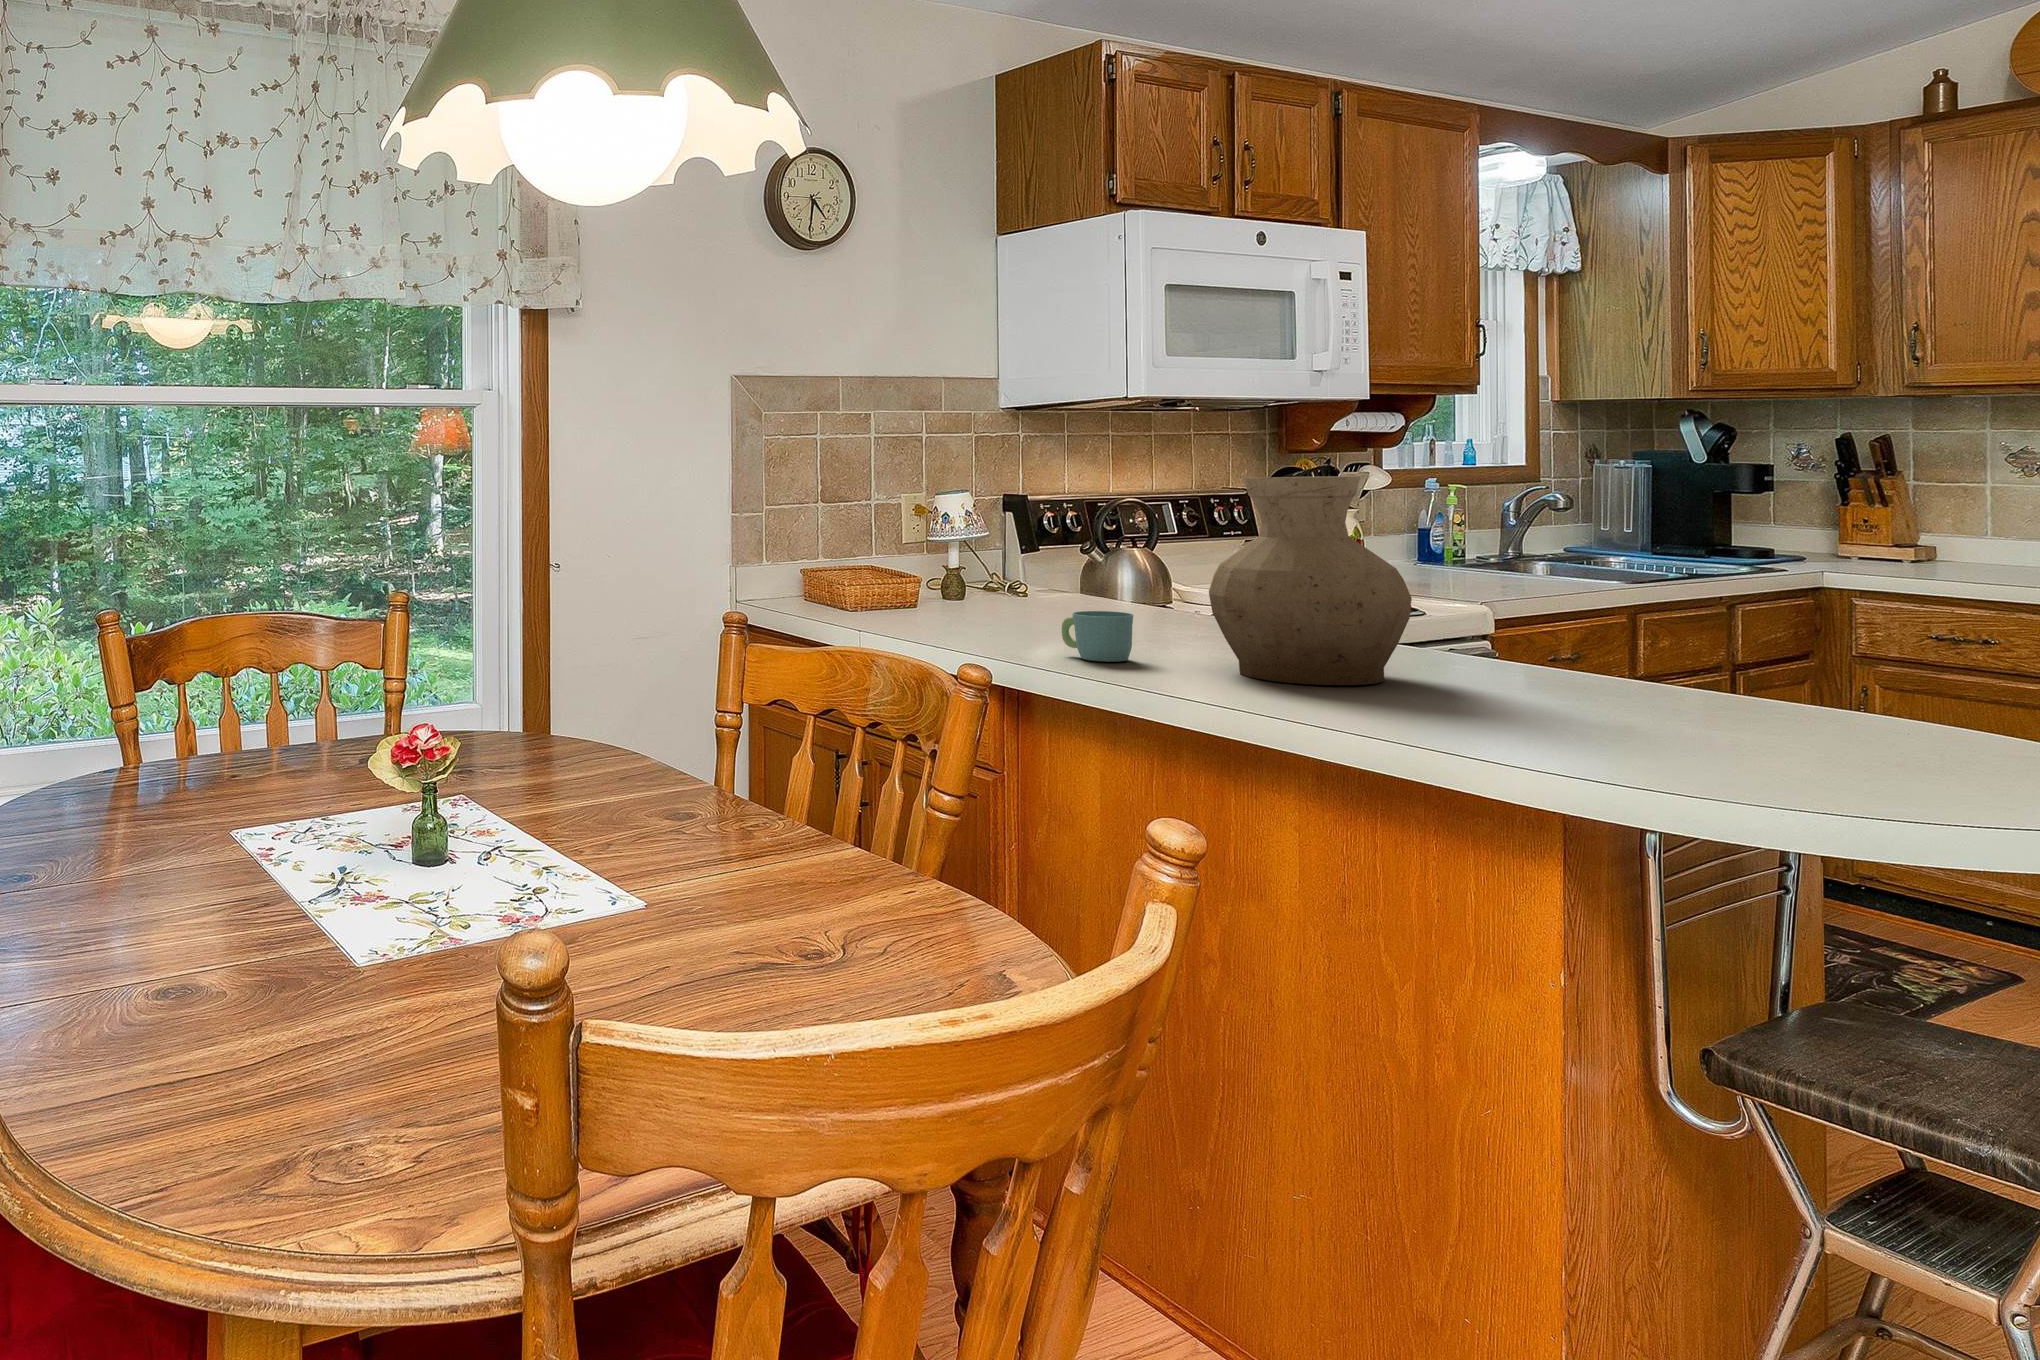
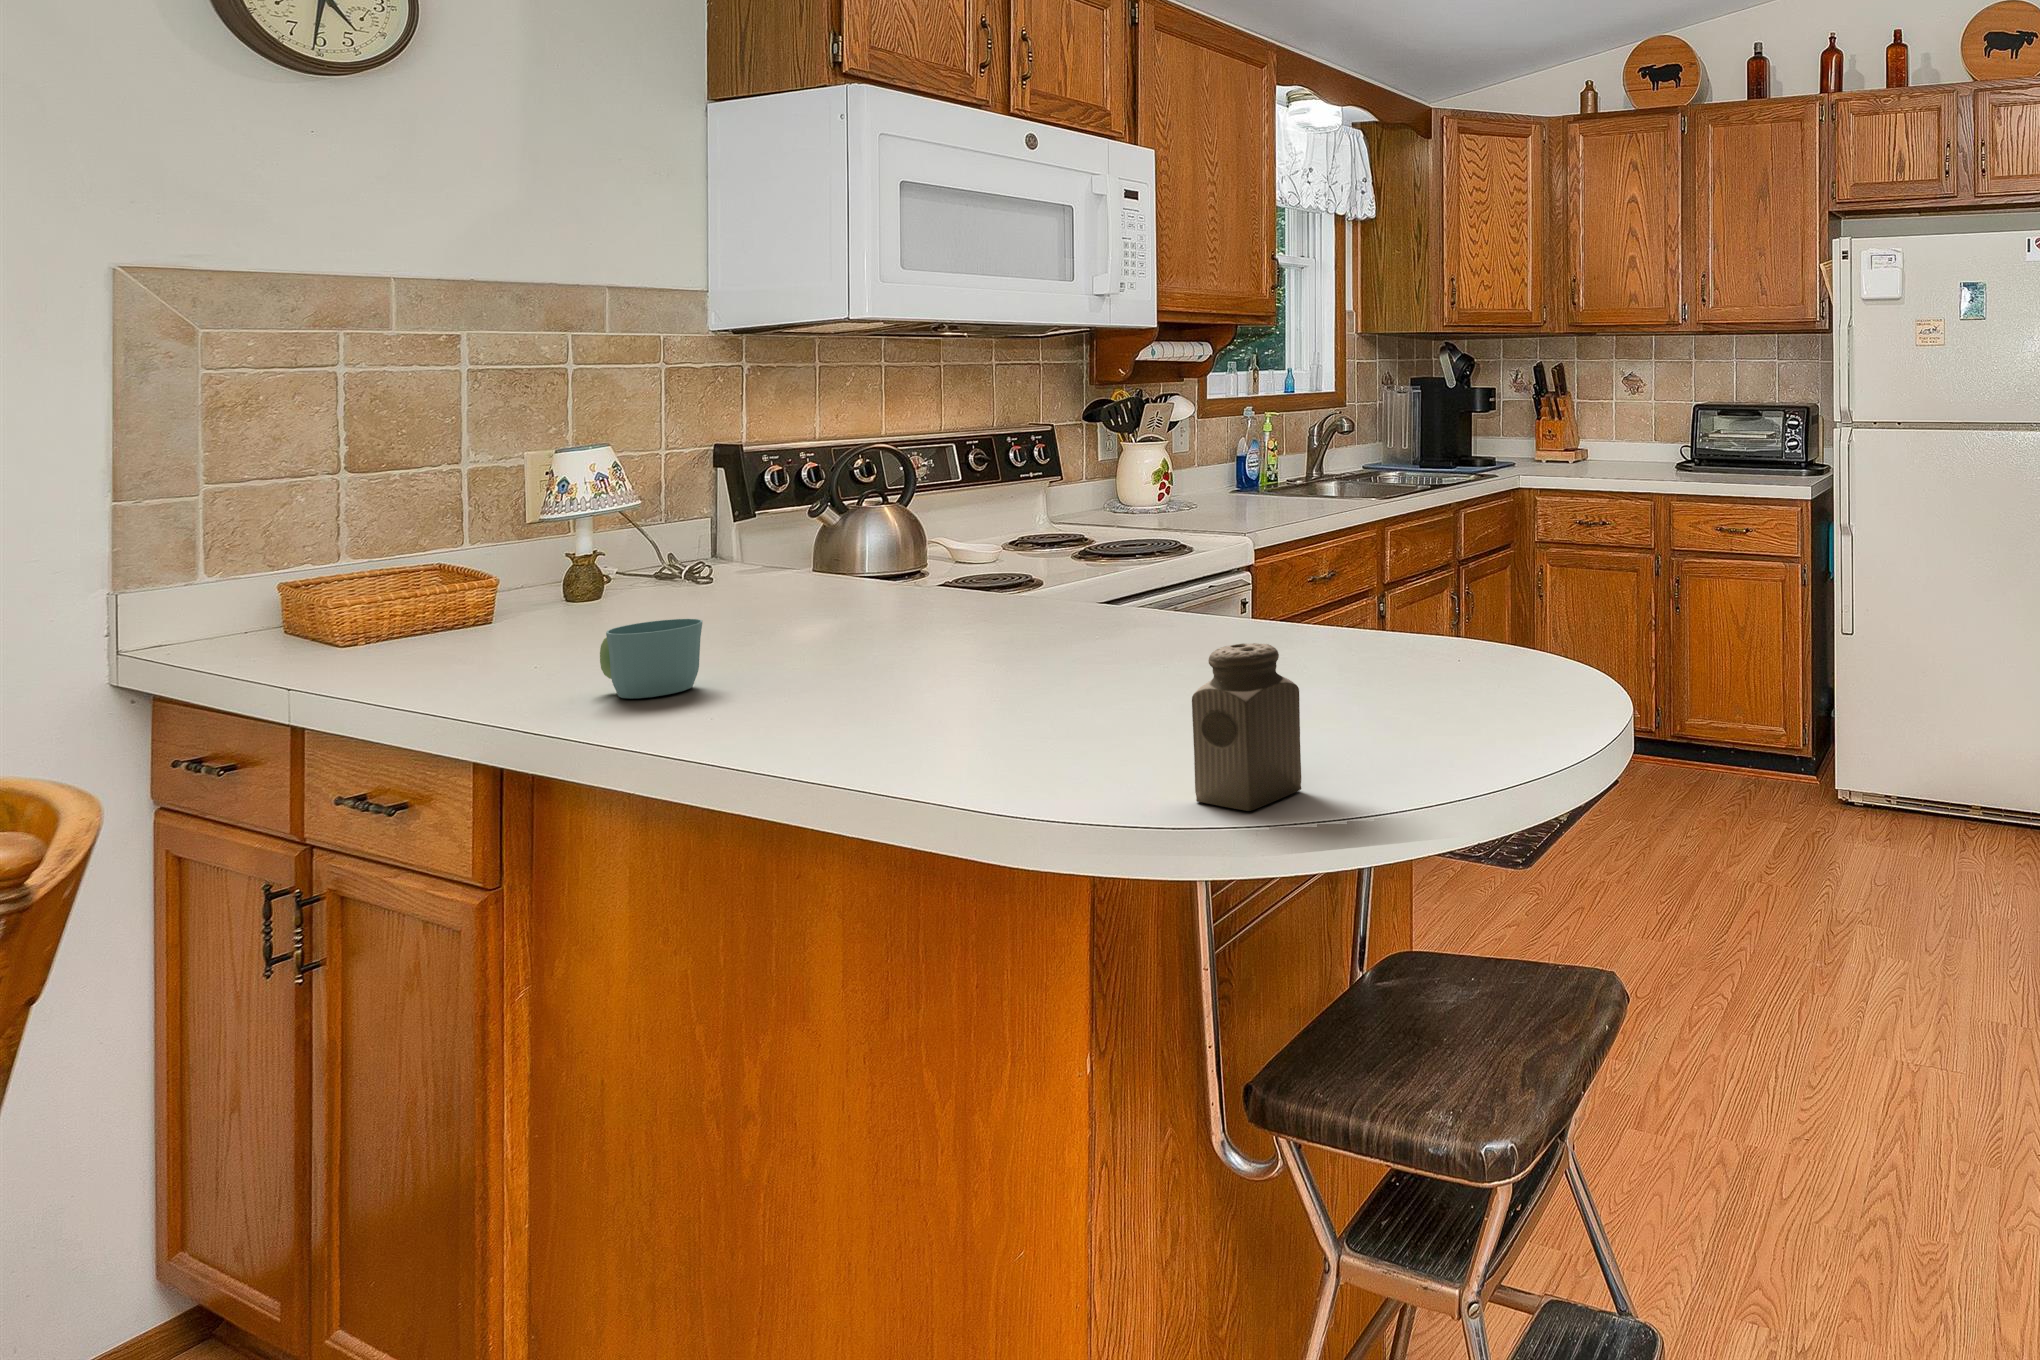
vase: present [1209,476,1412,685] -> none [785,419,1036,701]
salt shaker: none [1703,660,1824,791] -> present [1192,643,1301,811]

